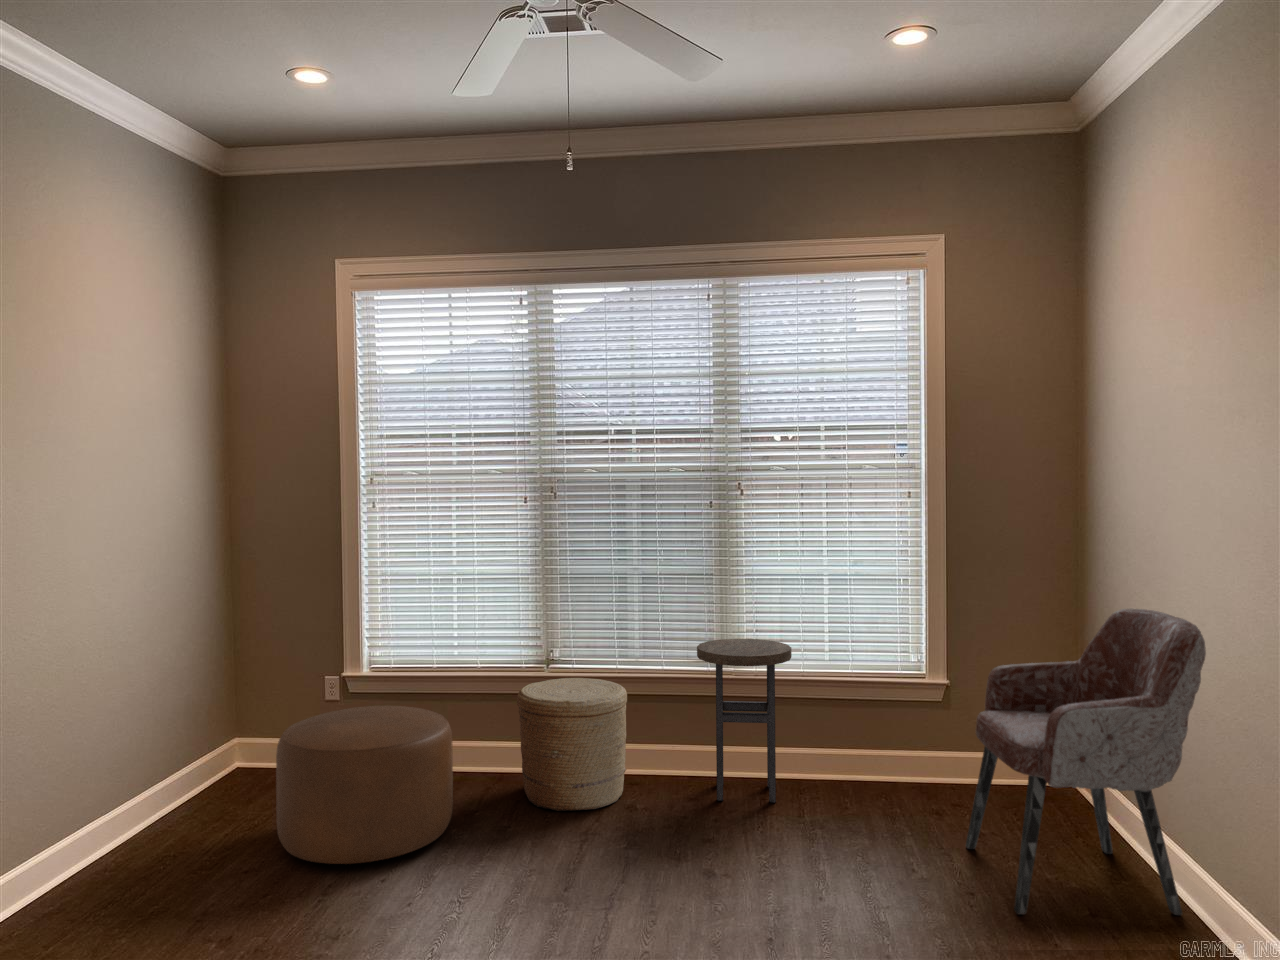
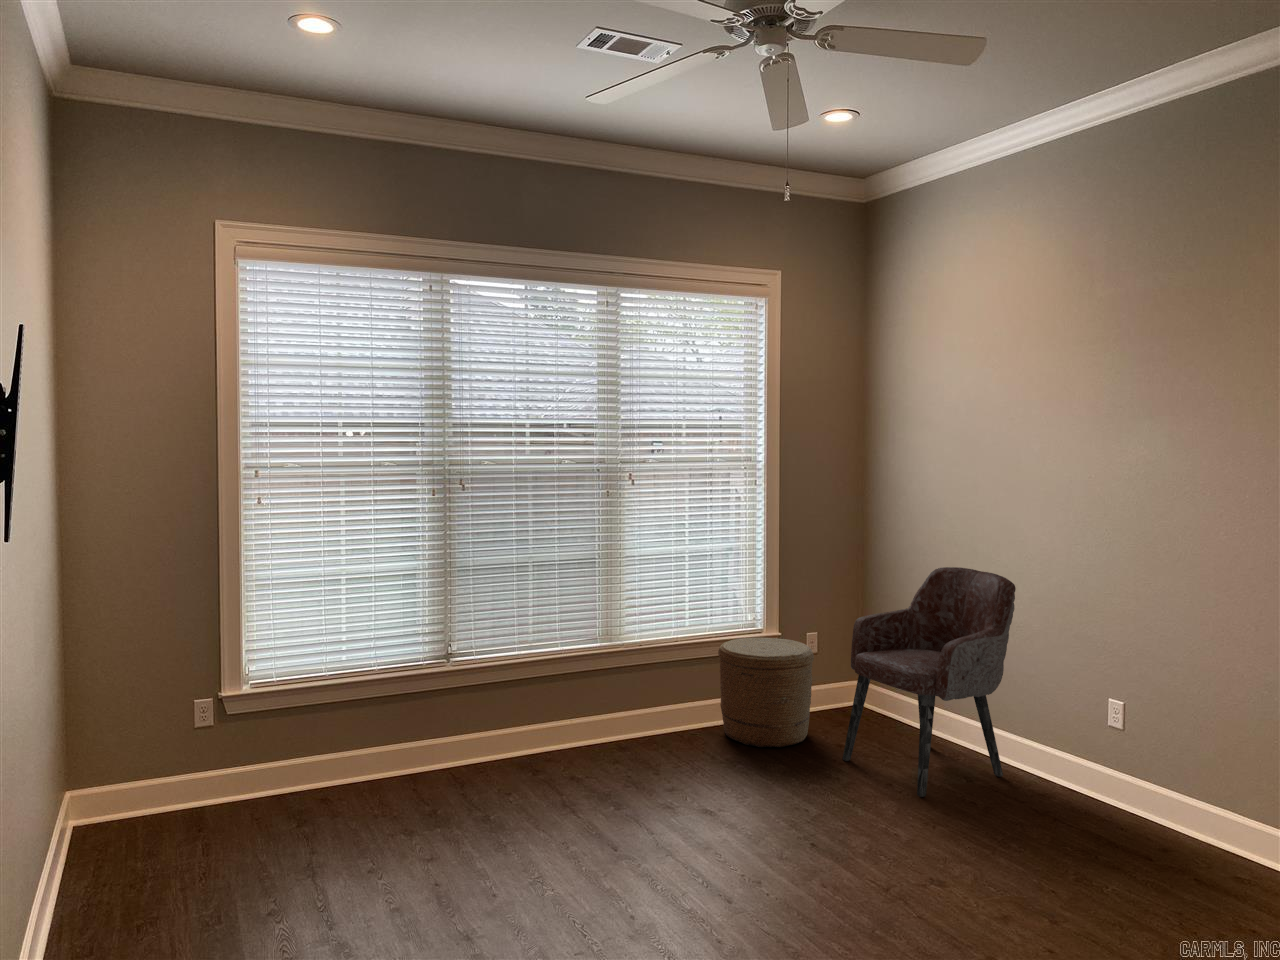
side table: present [697,639,792,803] -> none [604,614,688,761]
woven basket: present [517,678,627,811] -> present [718,638,814,747]
ottoman: present [276,706,453,864] -> none [253,718,441,892]

